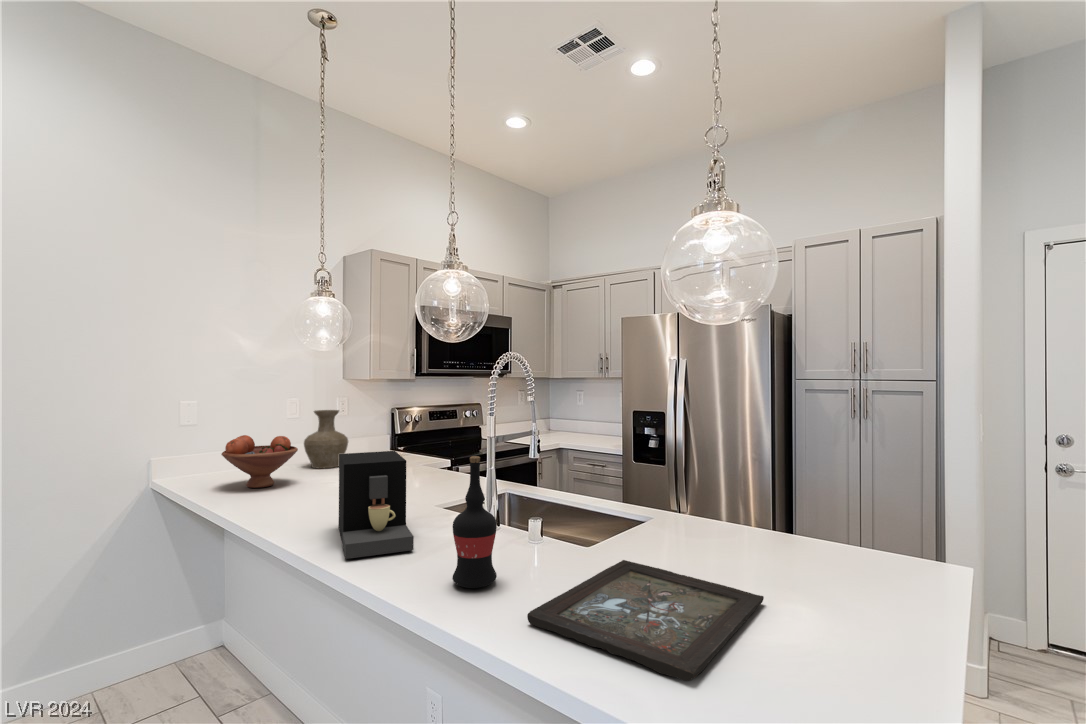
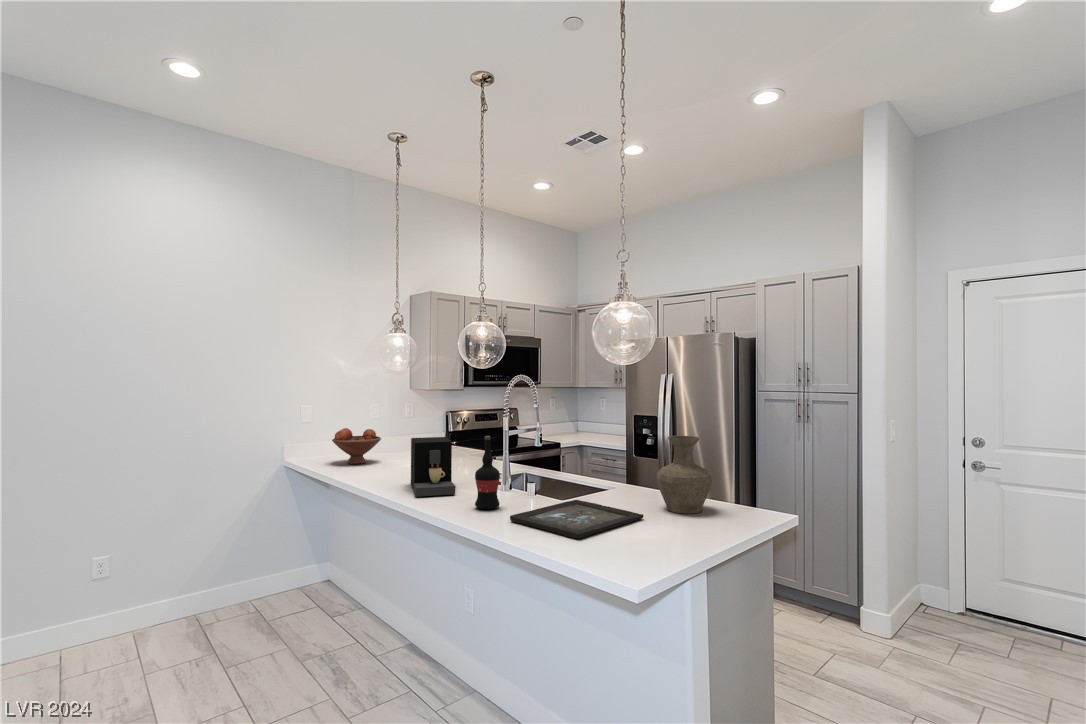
vase: present [304,410,348,468] -> present [657,436,712,514]

